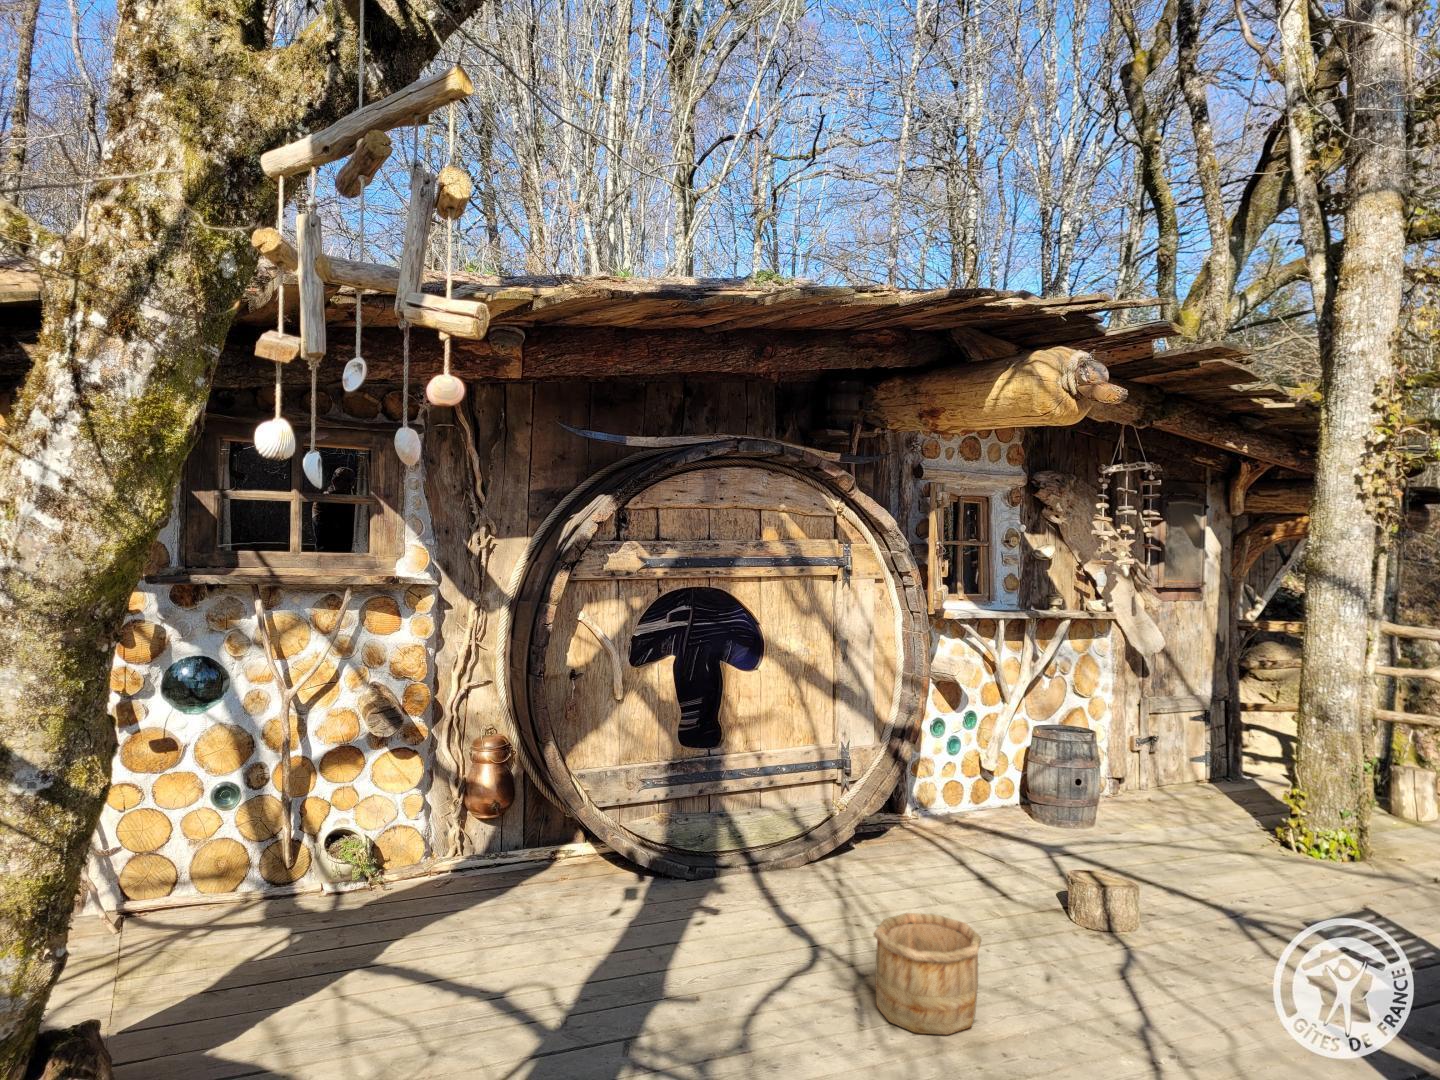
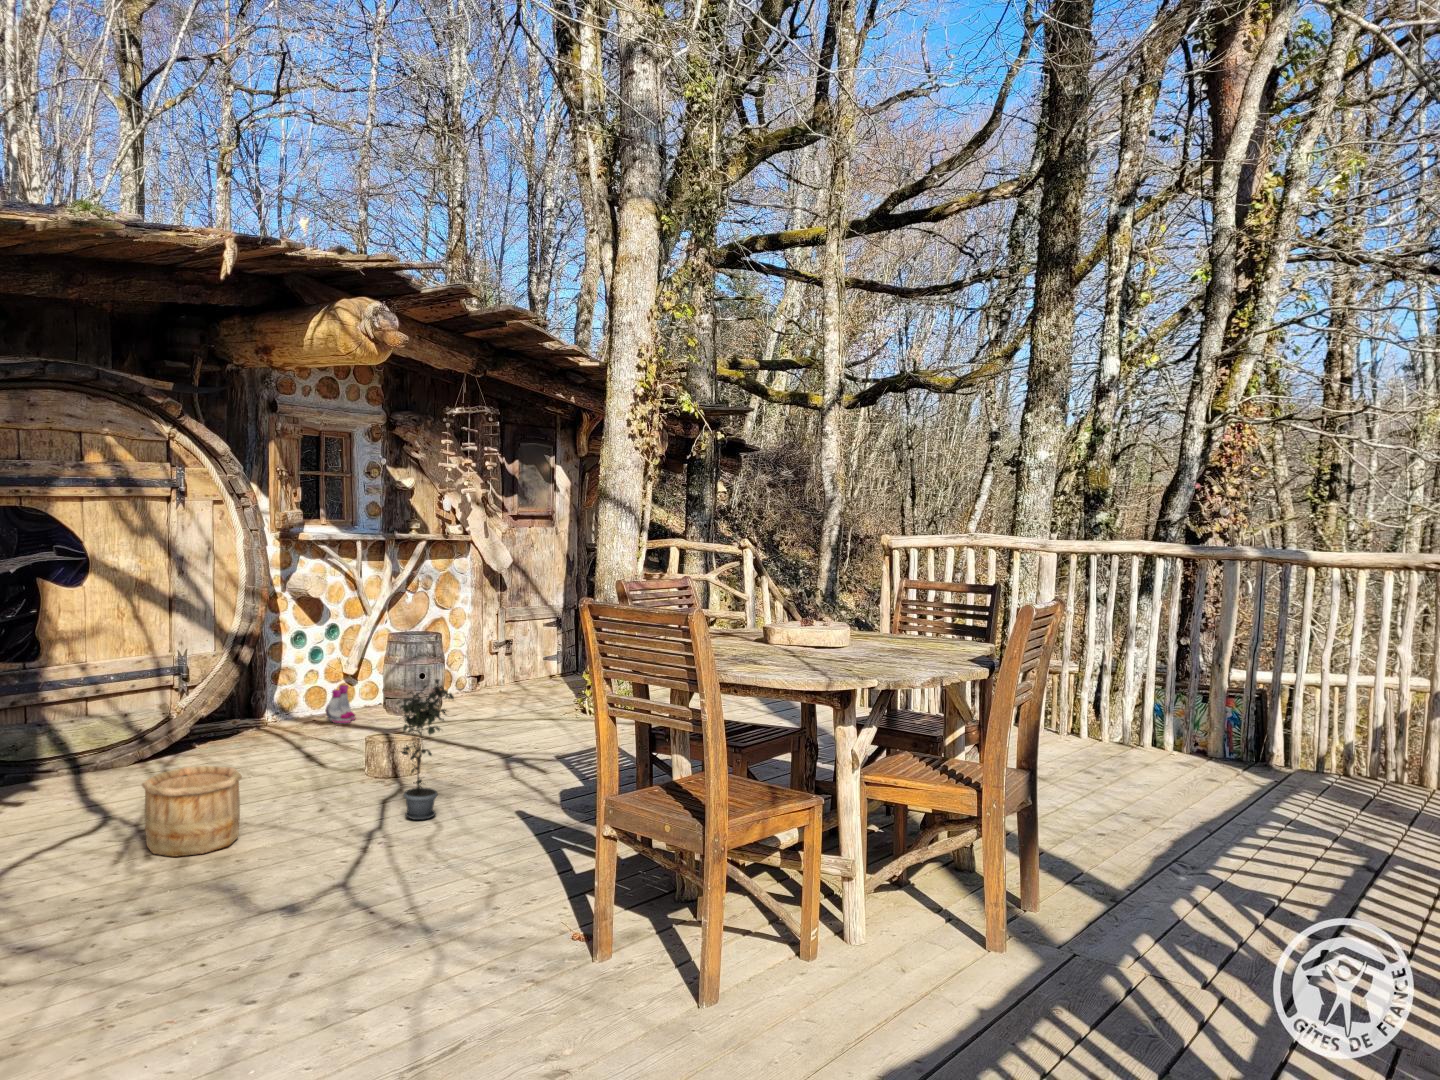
boots: none [966,781,999,827] -> present [326,685,355,723]
potted plant: none [1152,839,1240,1025] -> present [396,679,454,820]

